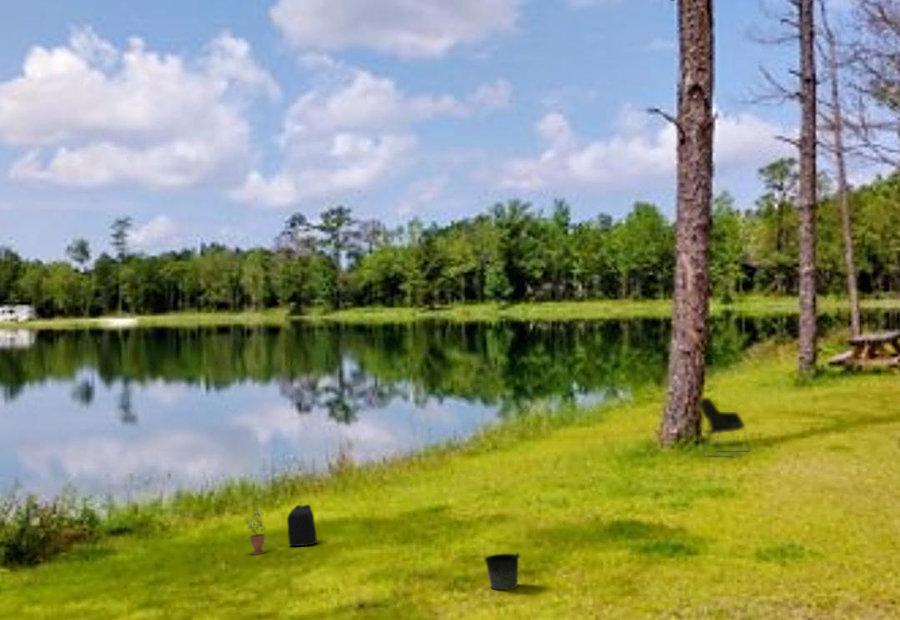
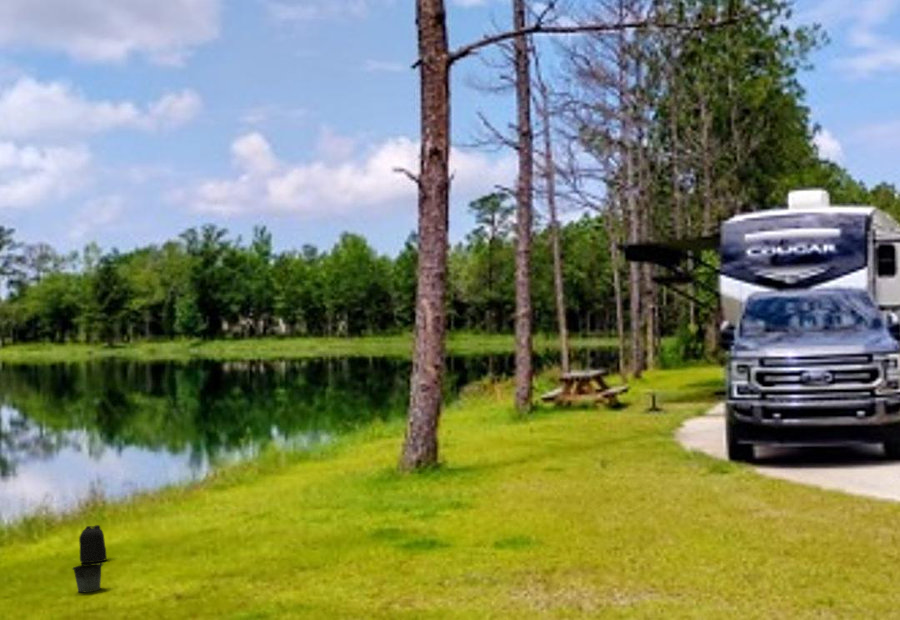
chair: present [698,398,746,455] -> none [435,427,480,479]
potted plant: present [247,510,265,554] -> none [40,529,60,572]
bucket: present [485,553,520,590] -> present [73,563,103,592]

